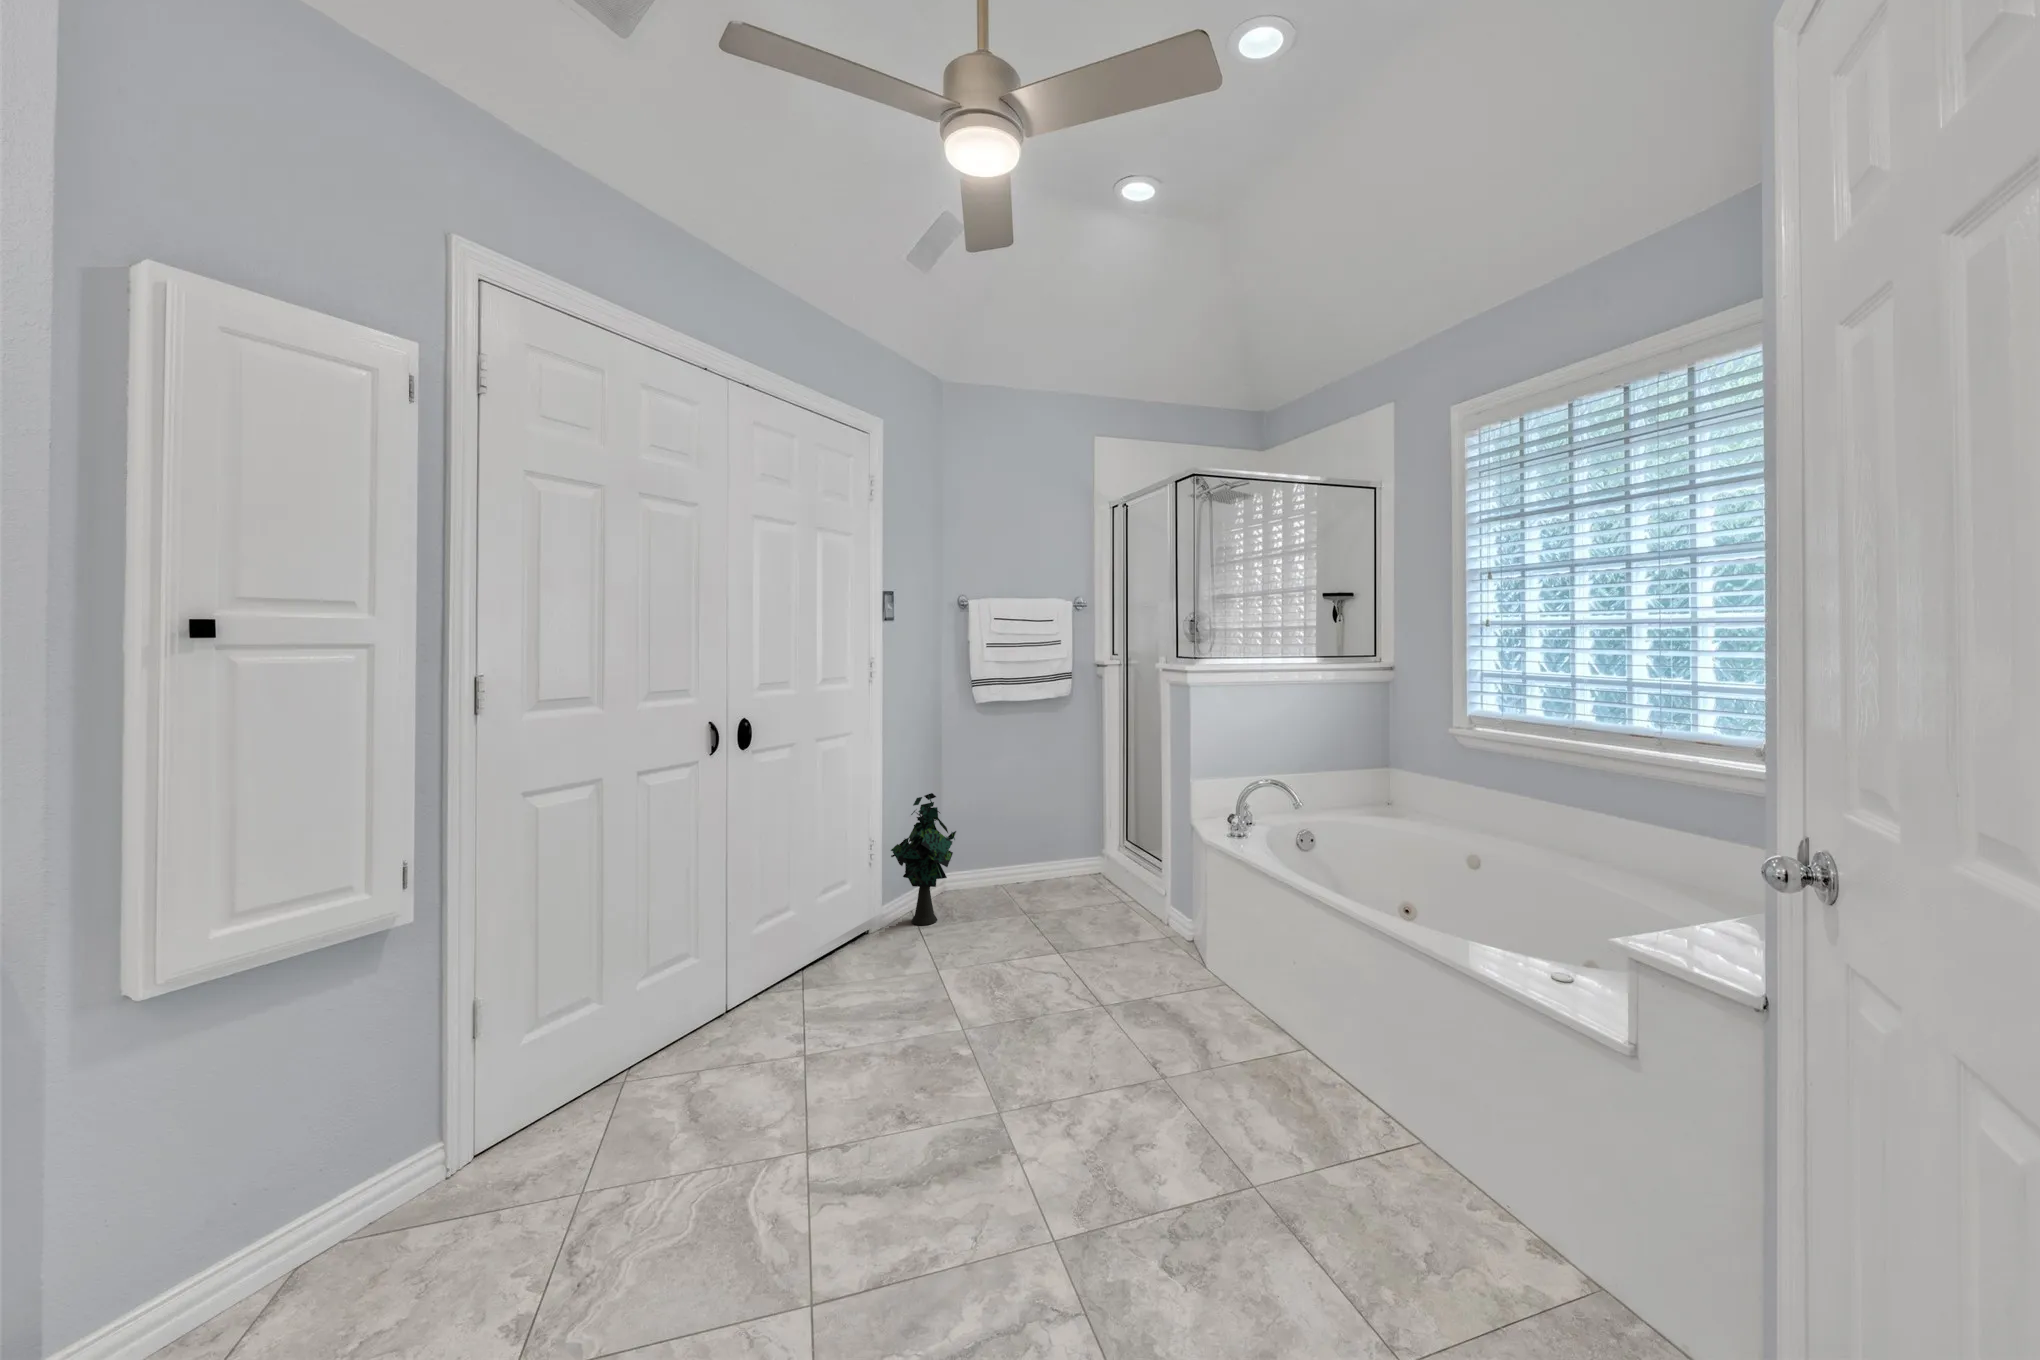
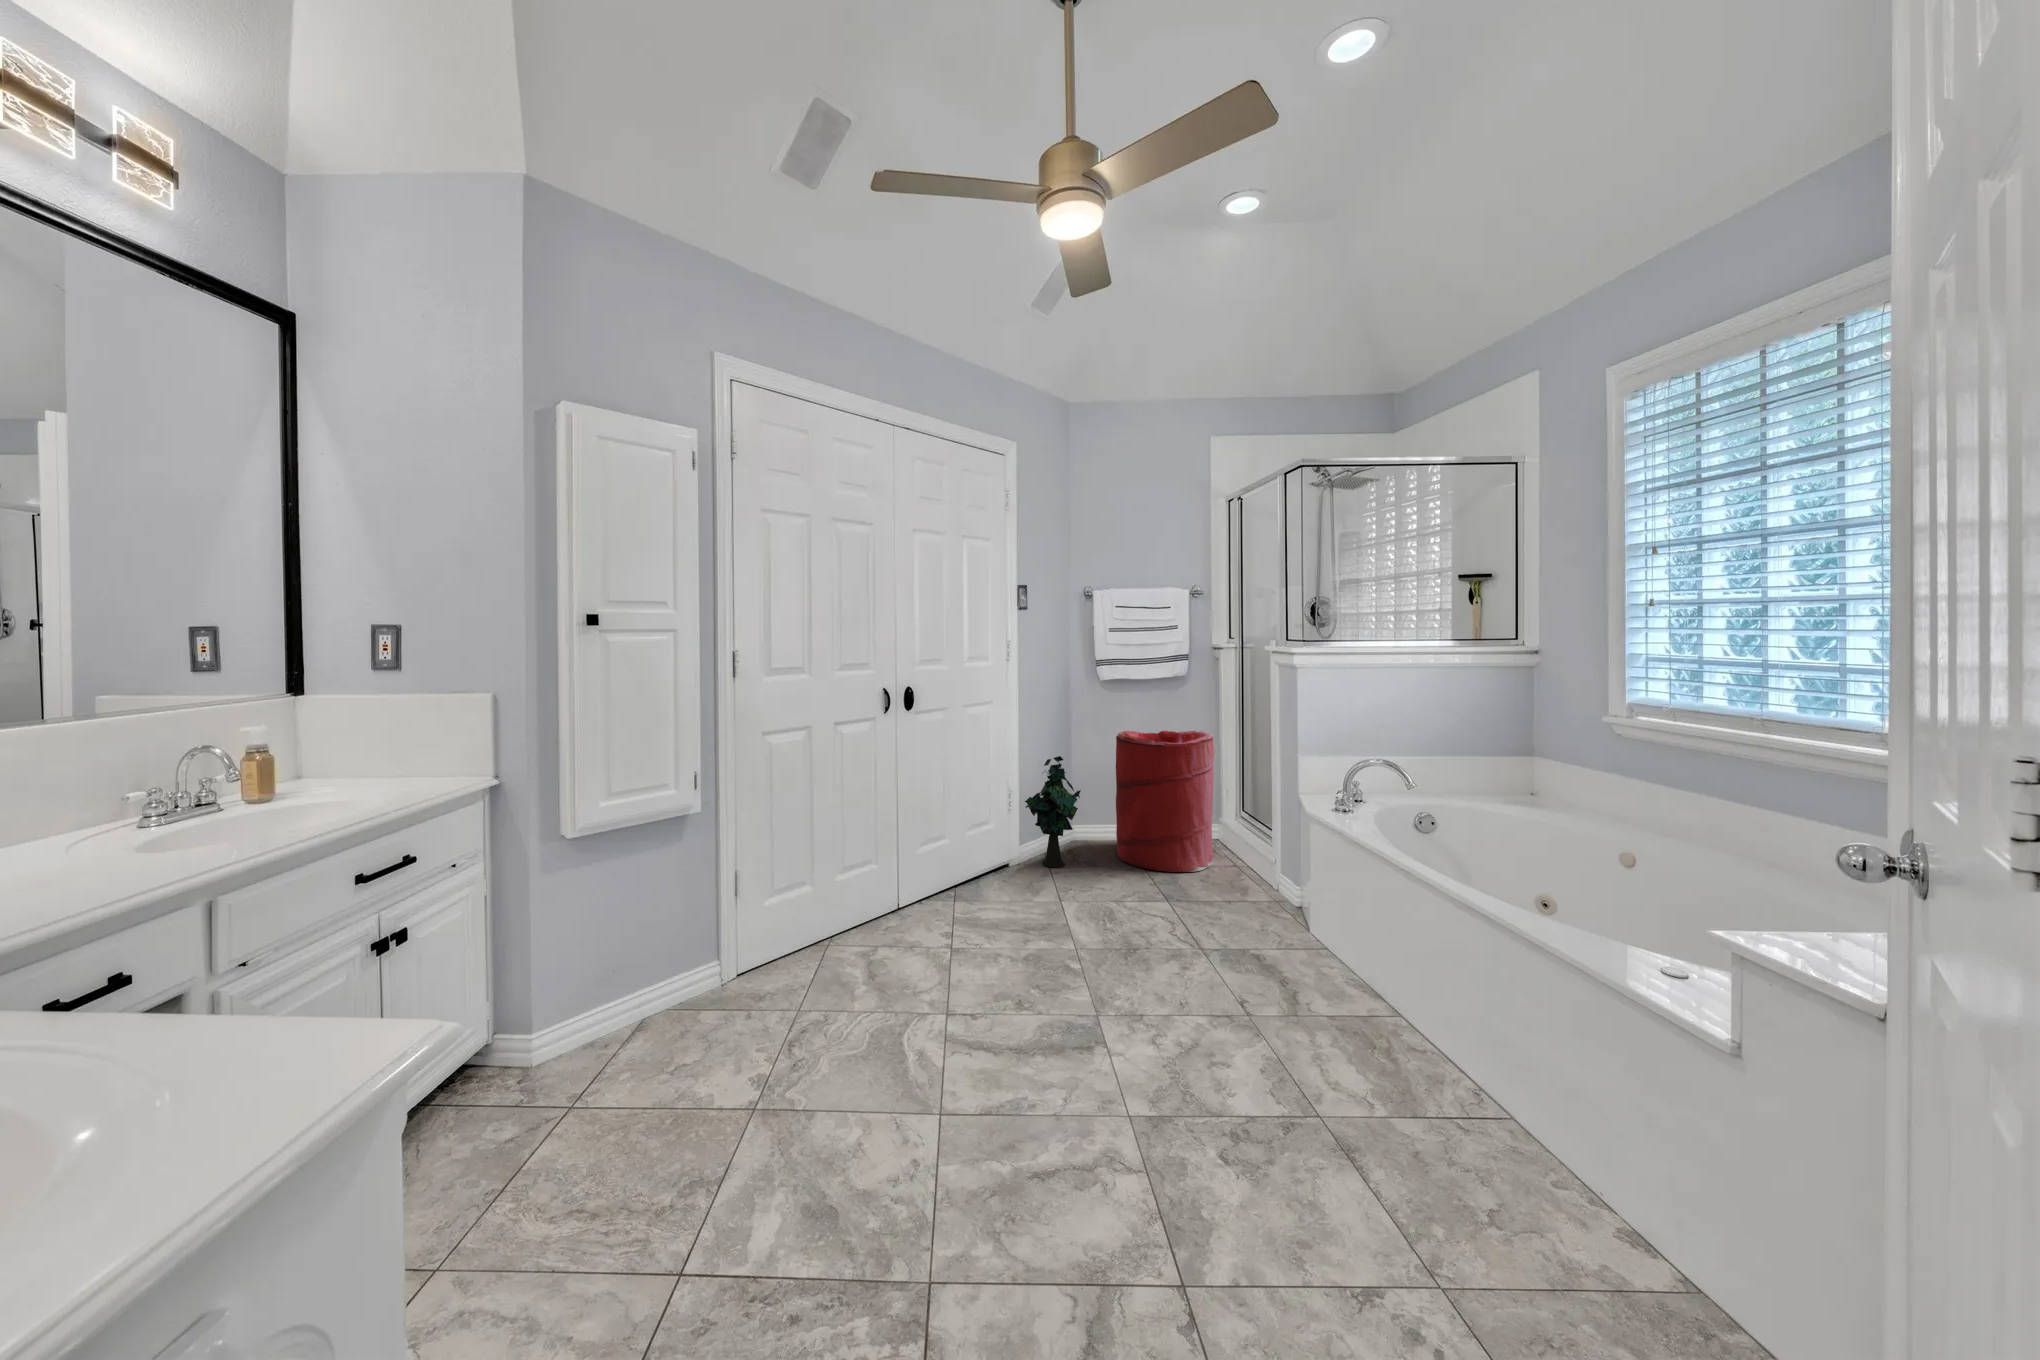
laundry hamper: none [995,756,1099,915] -> present [1116,731,1214,872]

